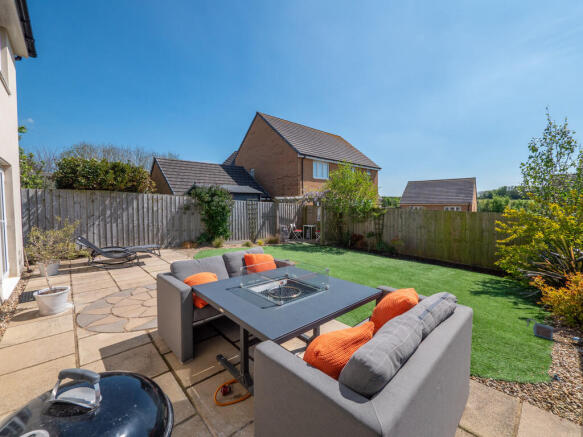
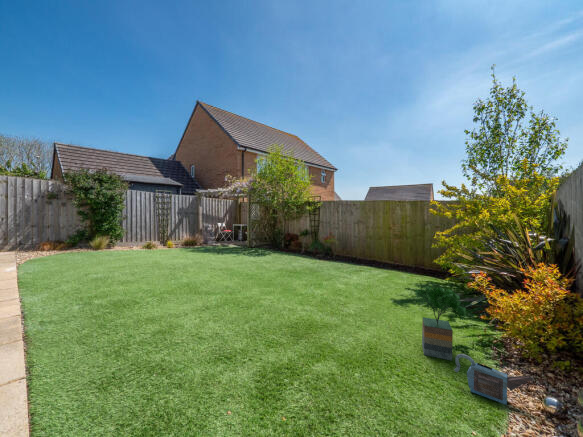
potted tree: none [499,286,532,324] -> present [415,286,465,361]

